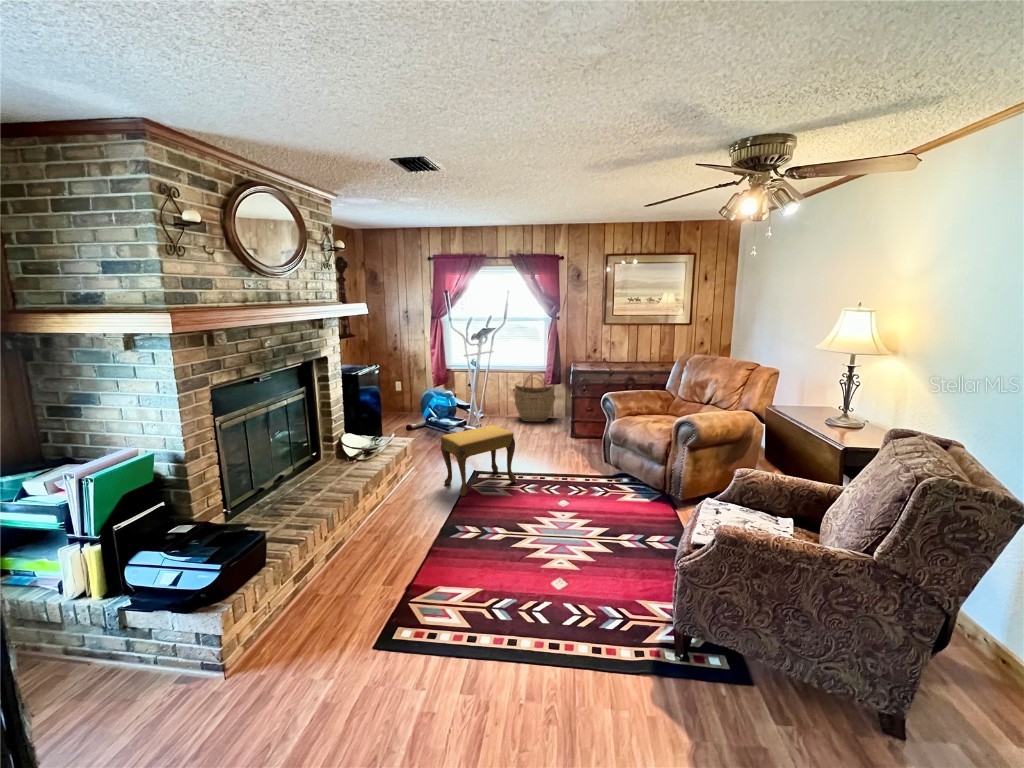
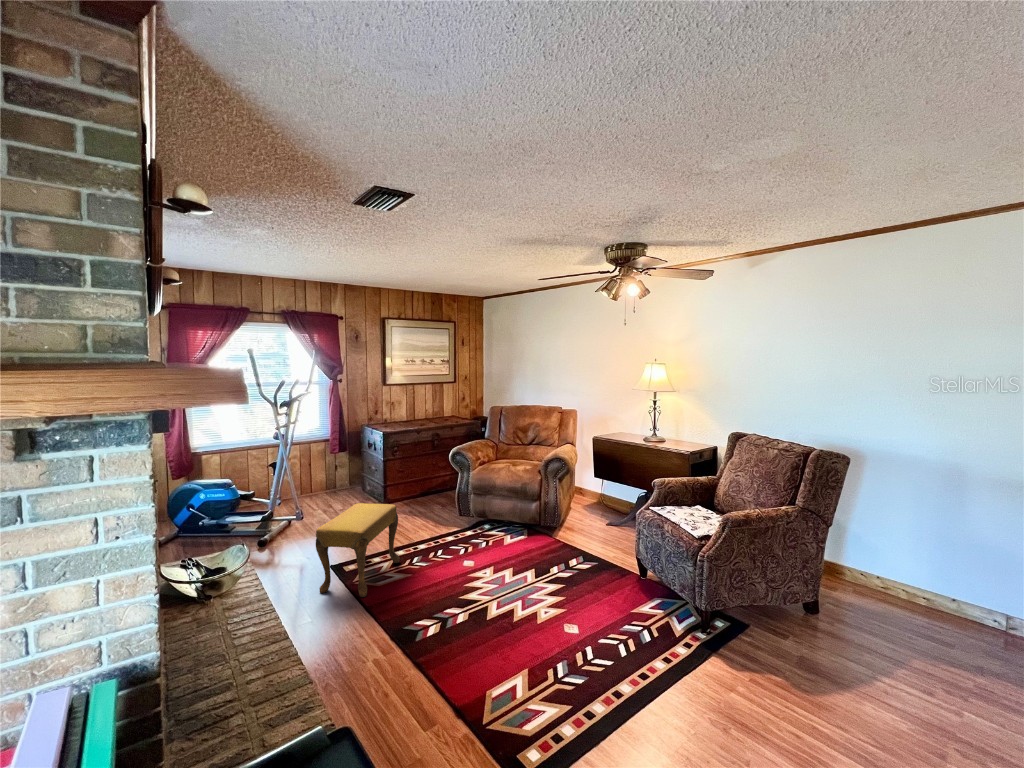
woven basket: present [514,374,554,422] -> none [295,444,345,501]

